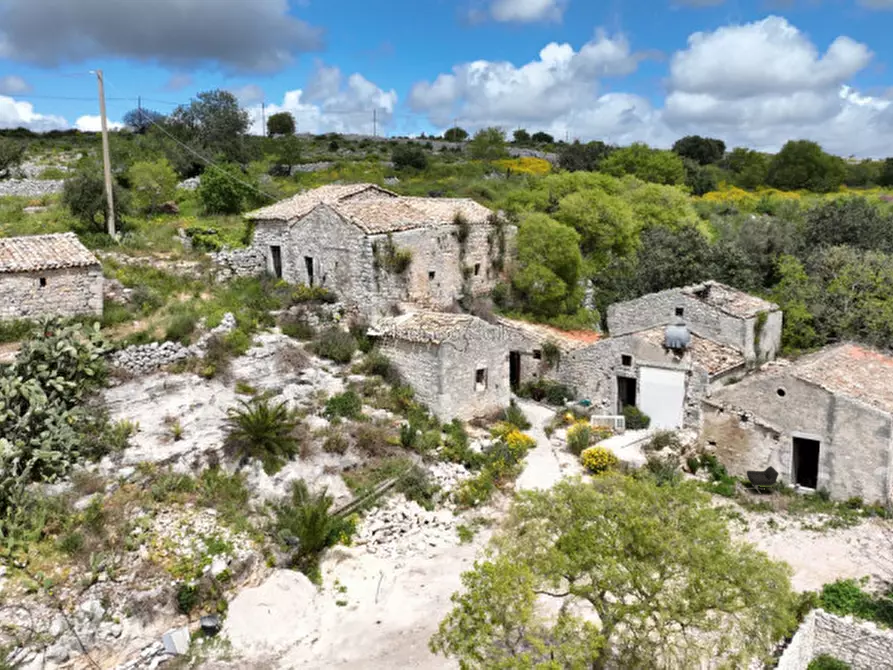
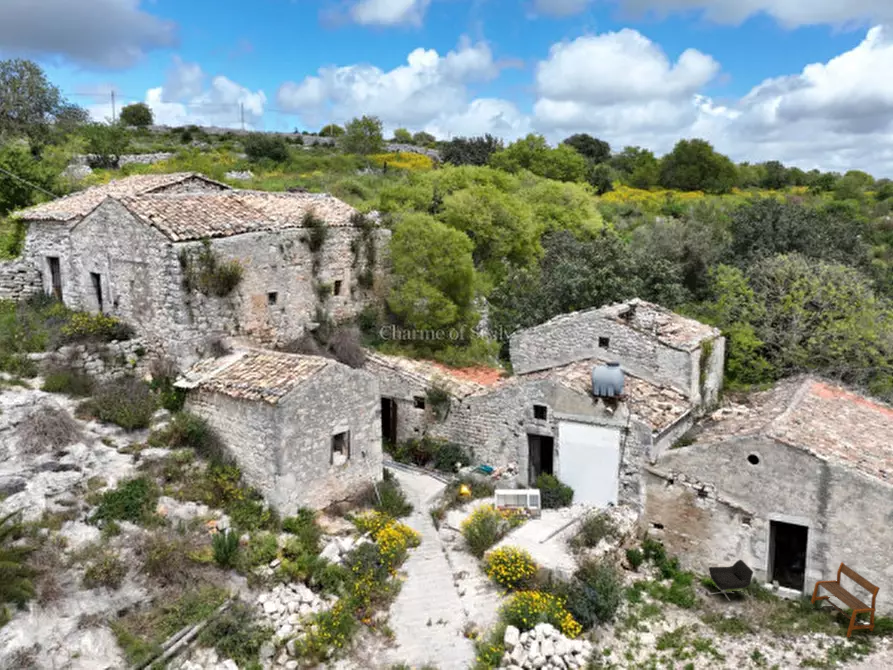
bench: none [820,468,869,518] -> present [811,562,880,637]

